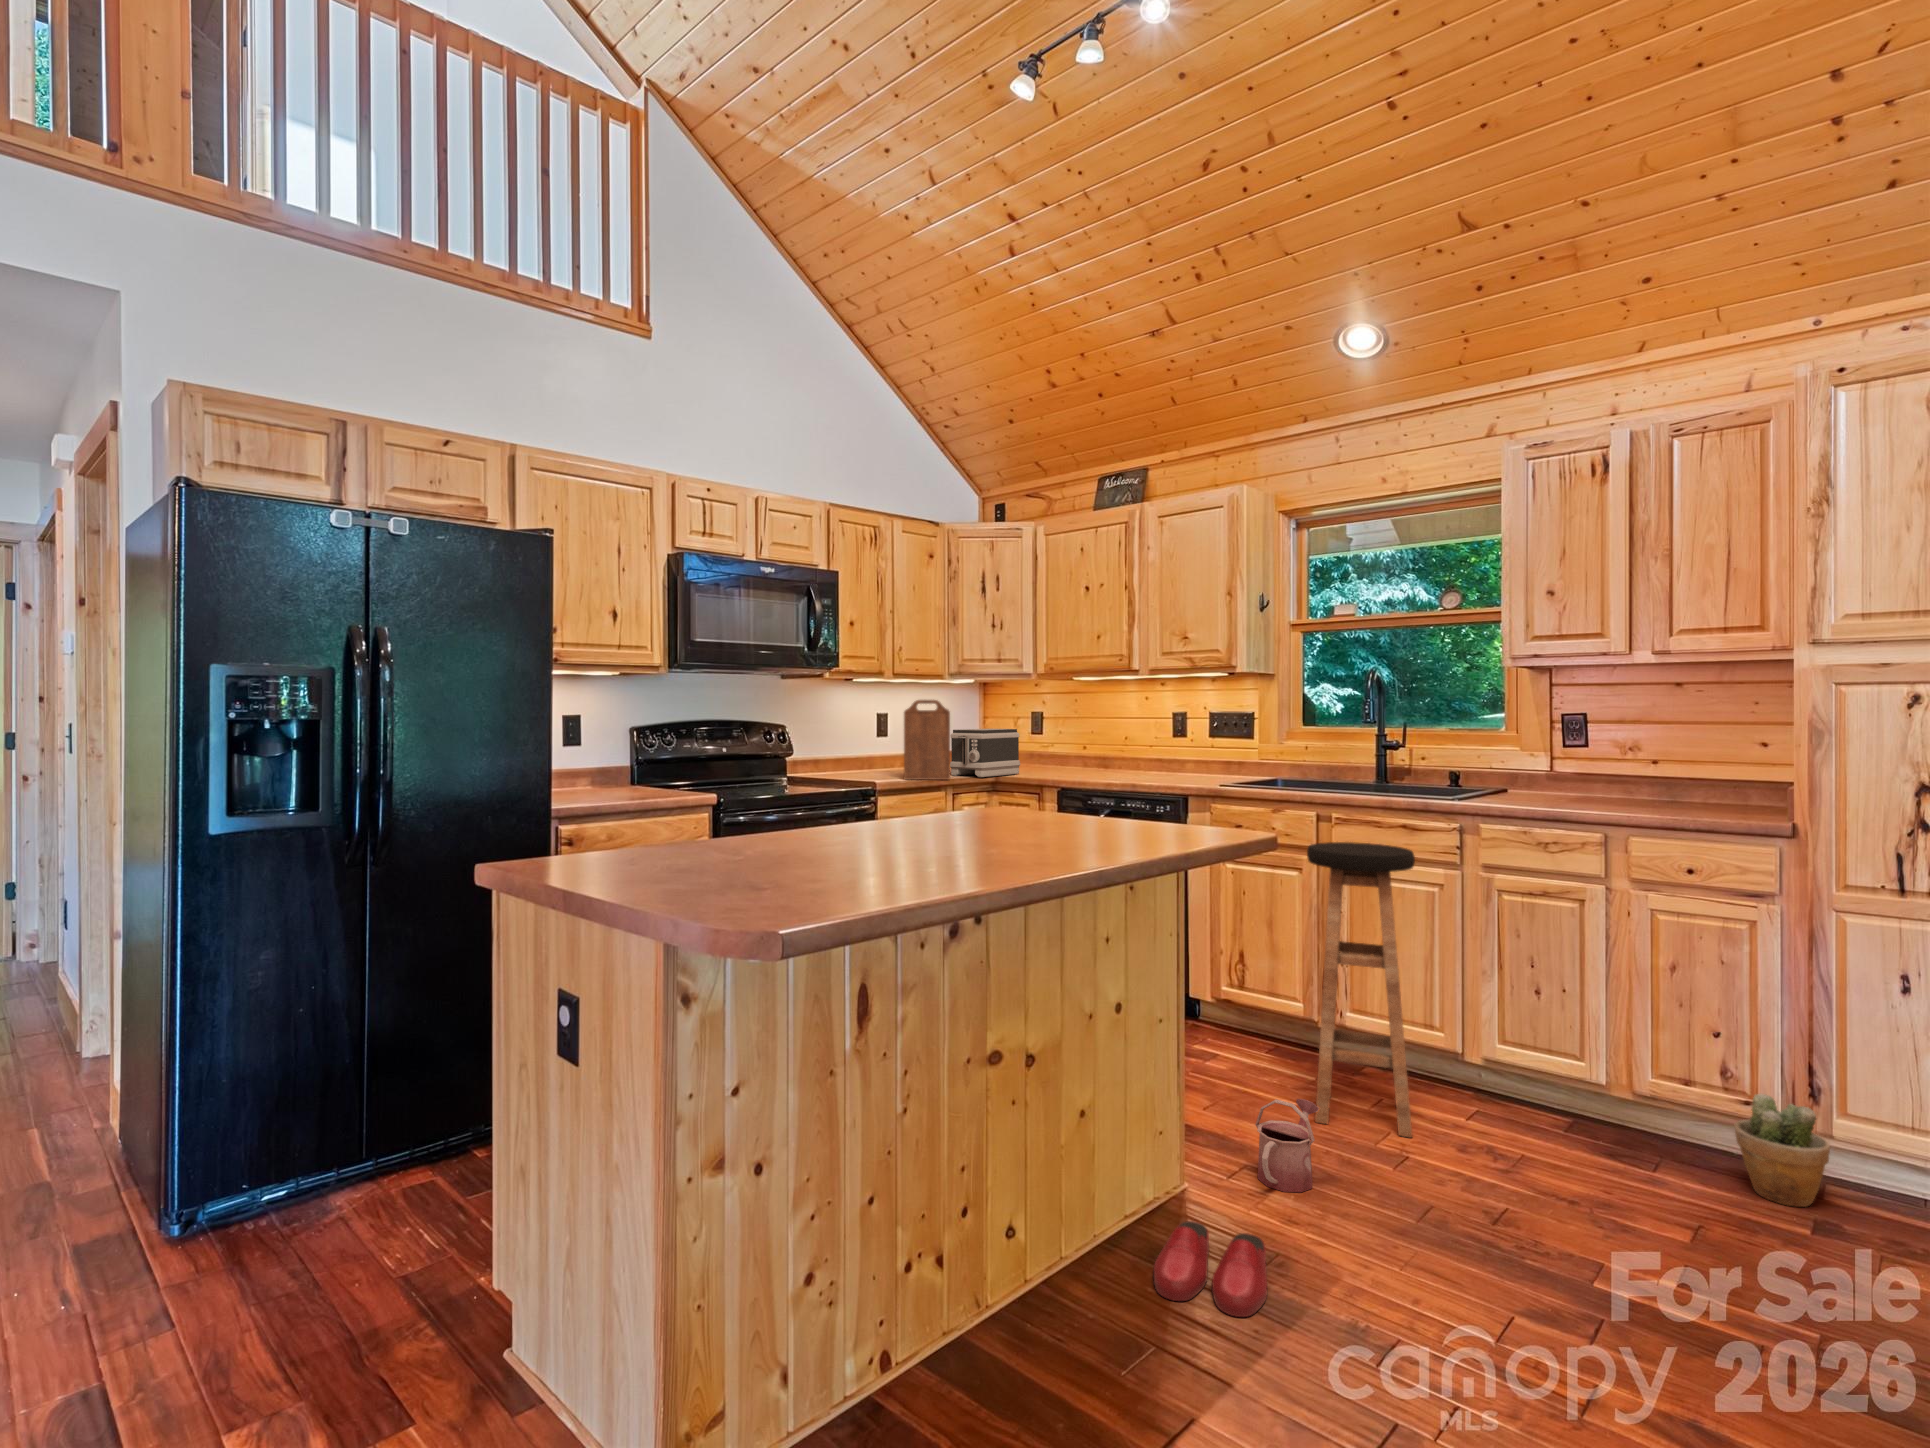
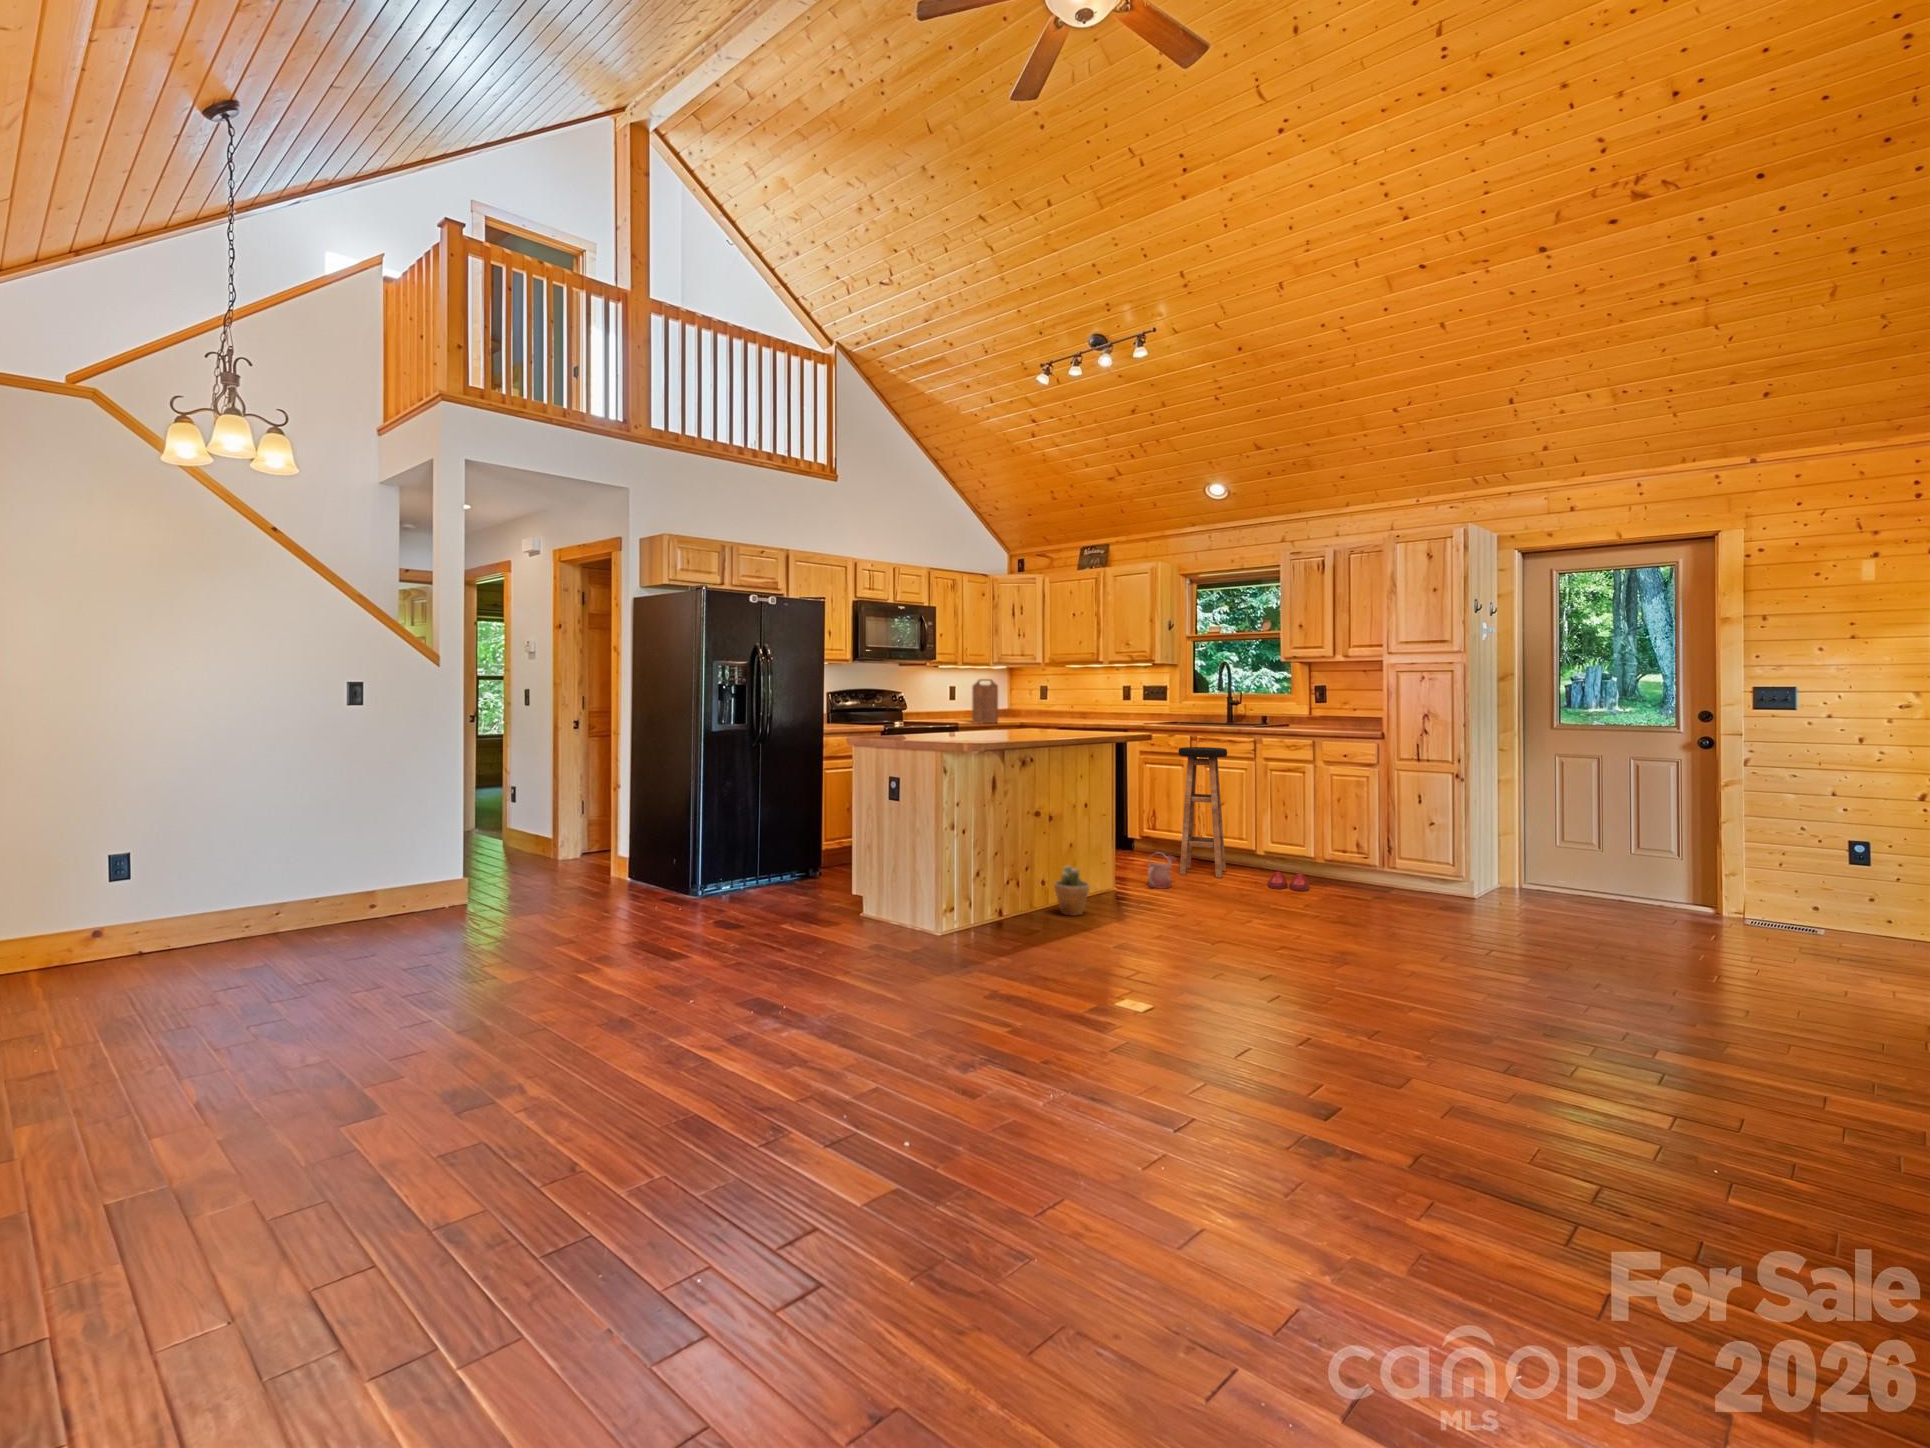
toaster: present [950,729,1020,777] -> none [997,696,1036,722]
potted plant: present [1734,1094,1830,1207] -> present [1054,866,1090,916]
slippers: present [1154,1221,1267,1317] -> present [1268,872,1309,891]

